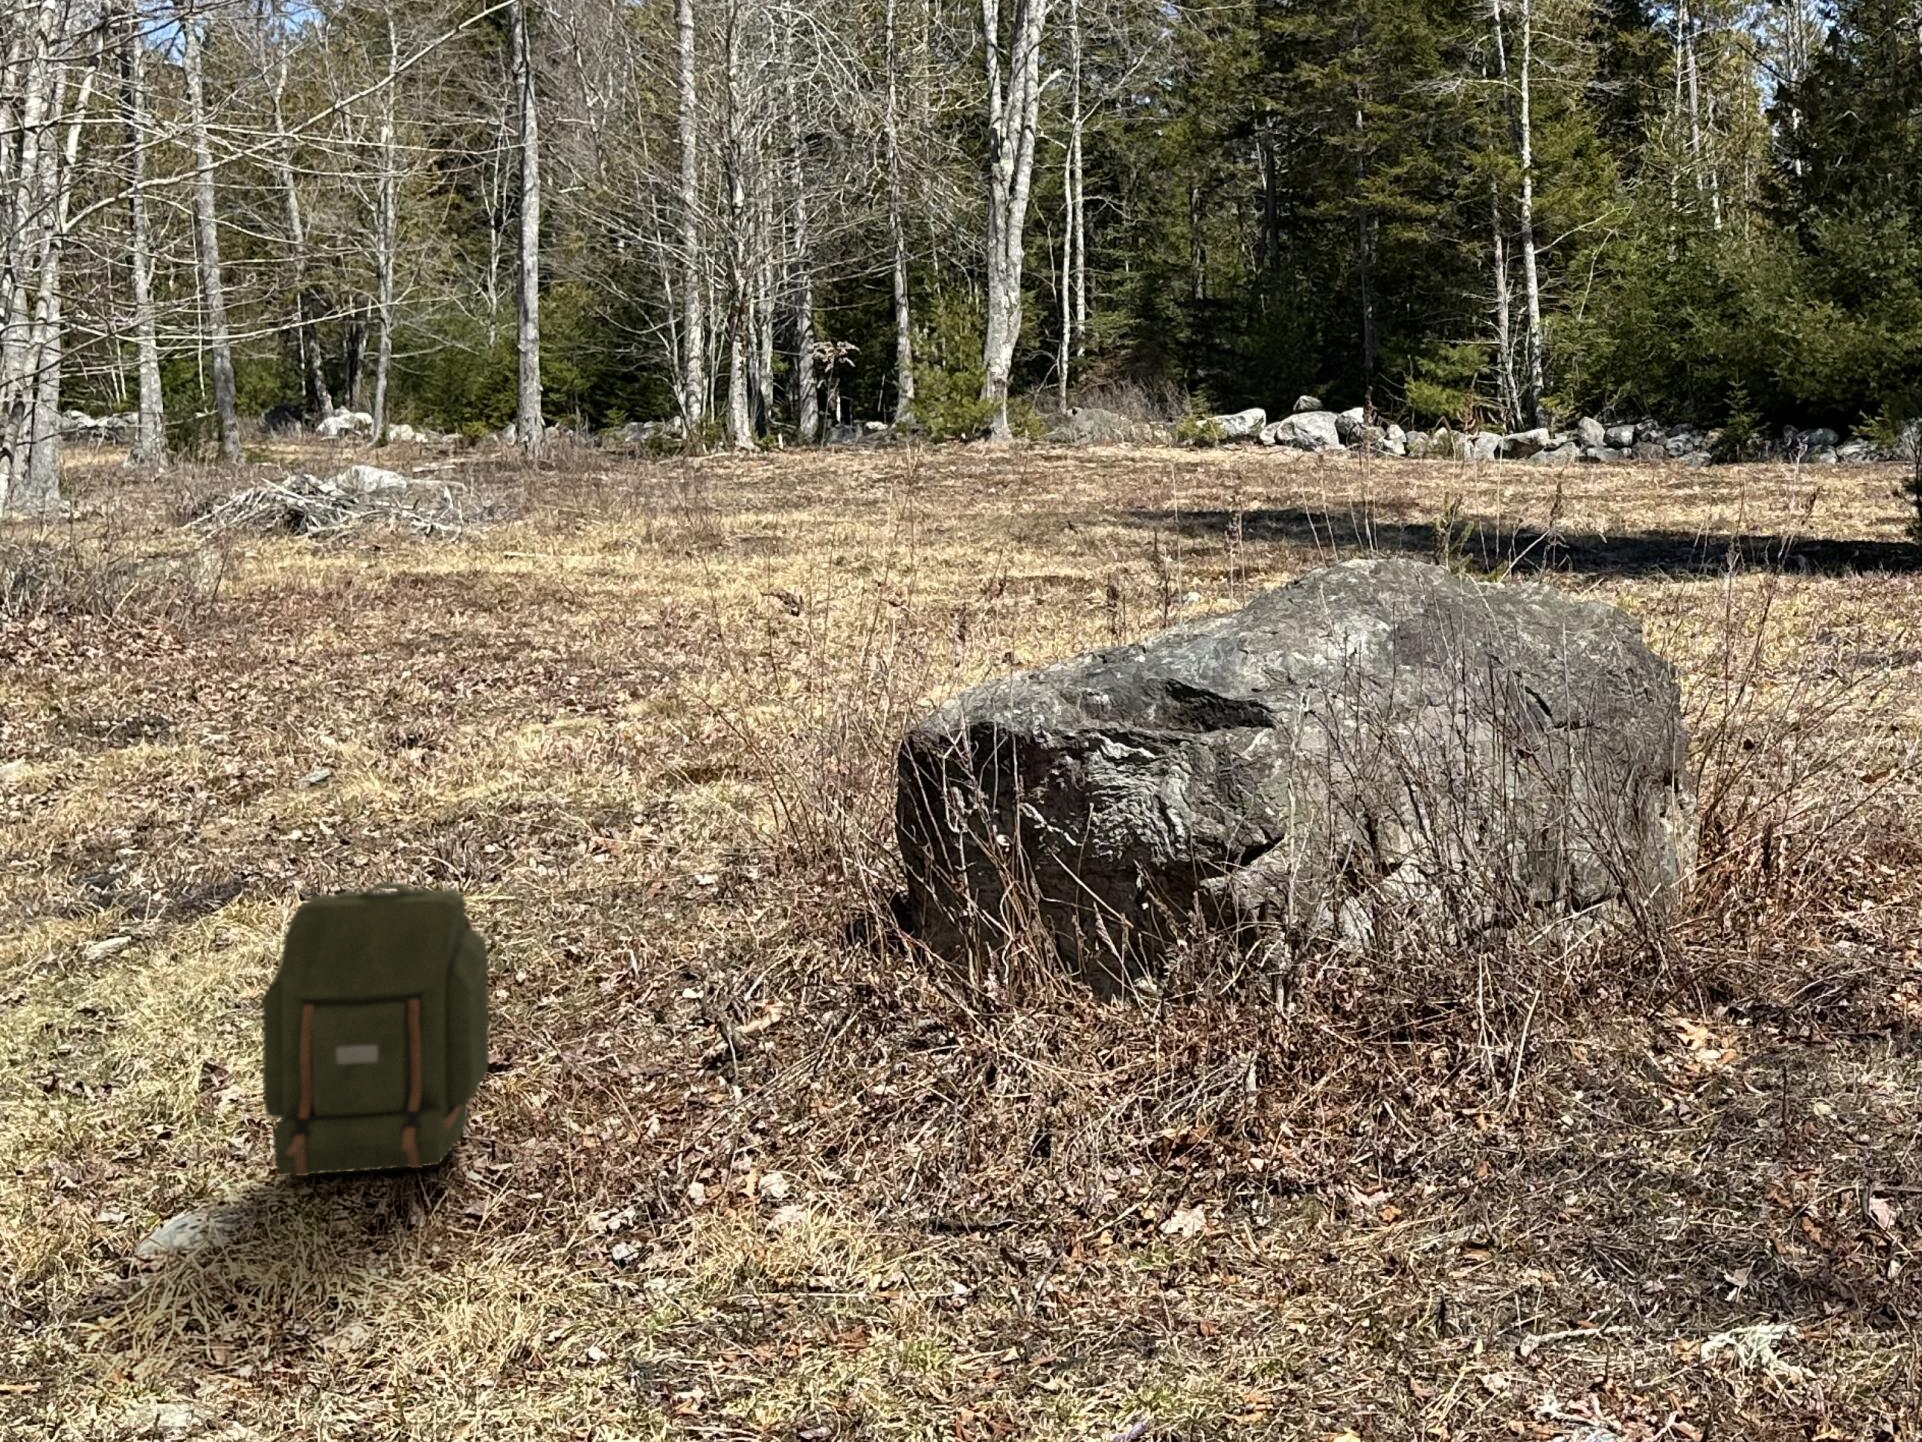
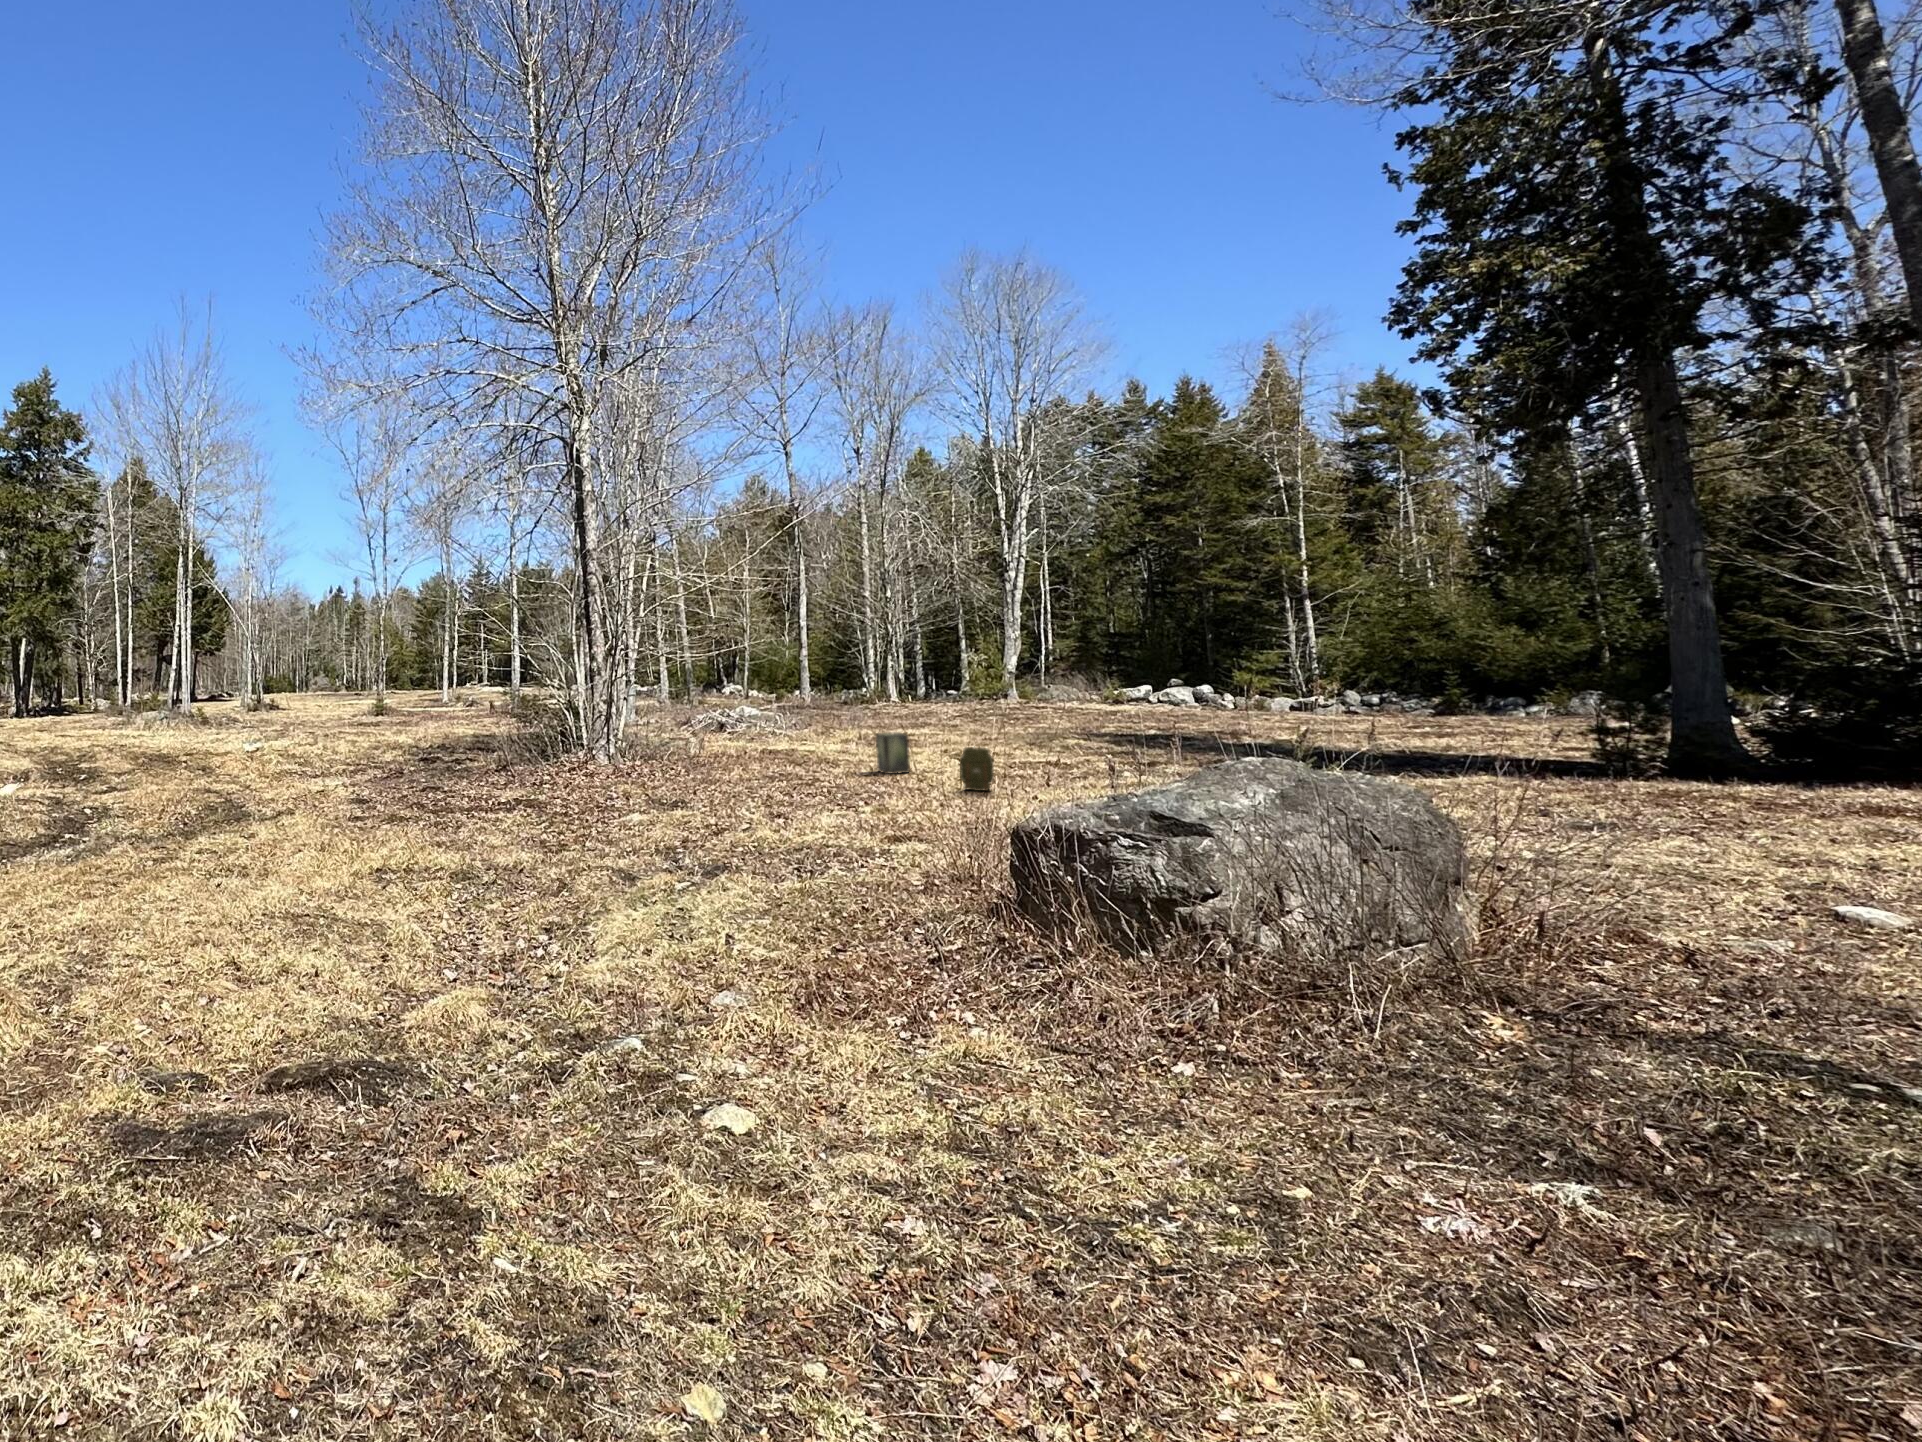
storage box: none [66,714,230,960] -> present [876,732,910,774]

